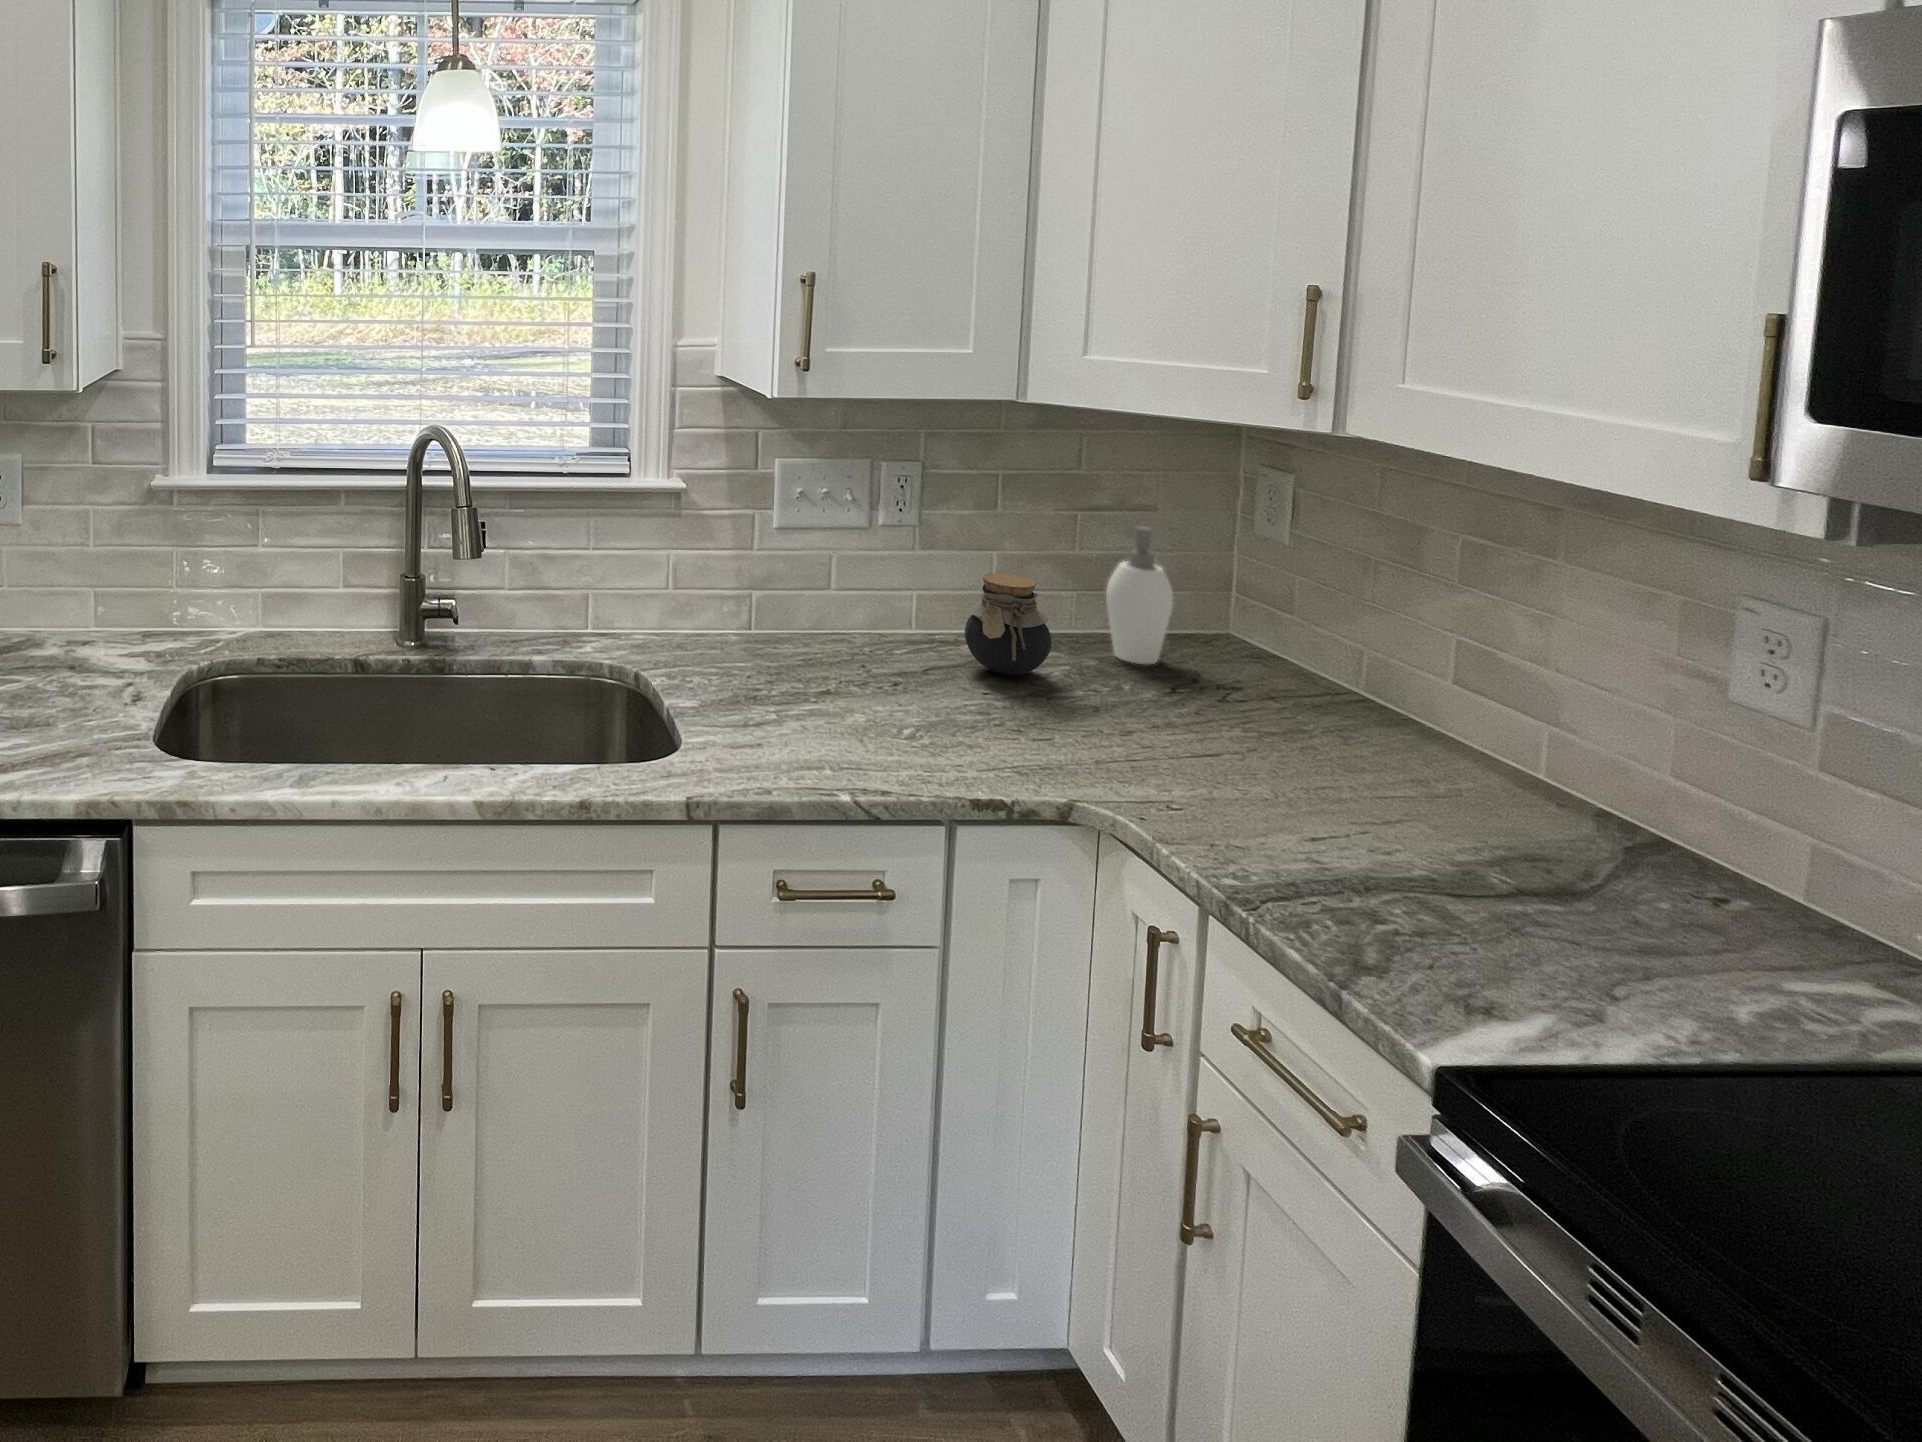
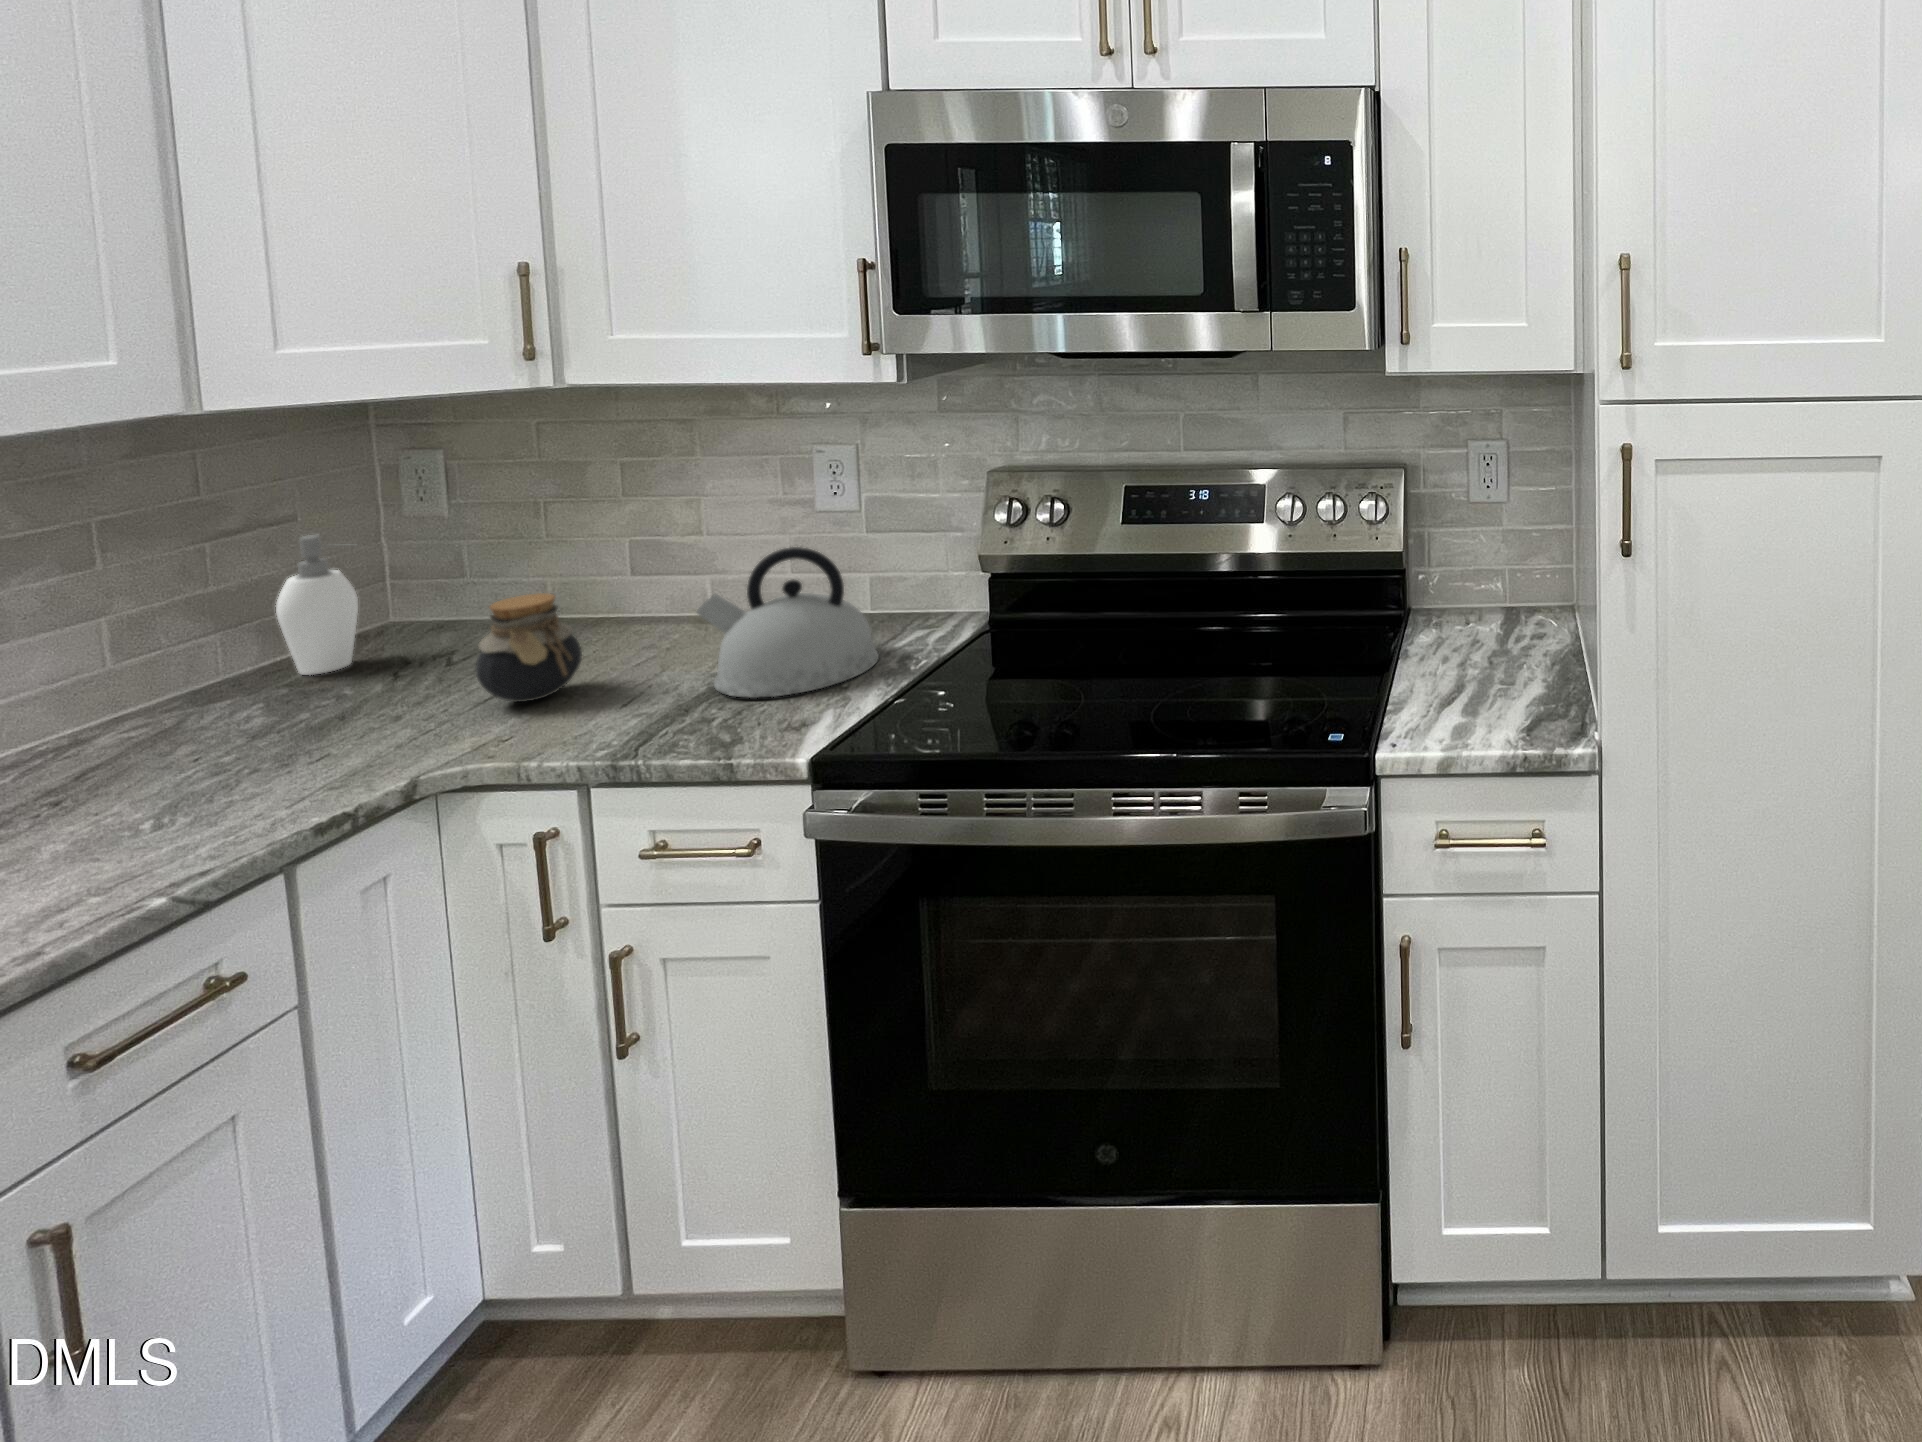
jar: present [965,573,1051,675] -> present [475,593,582,702]
kettle: none [1428,732,1727,988] -> present [697,547,879,698]

